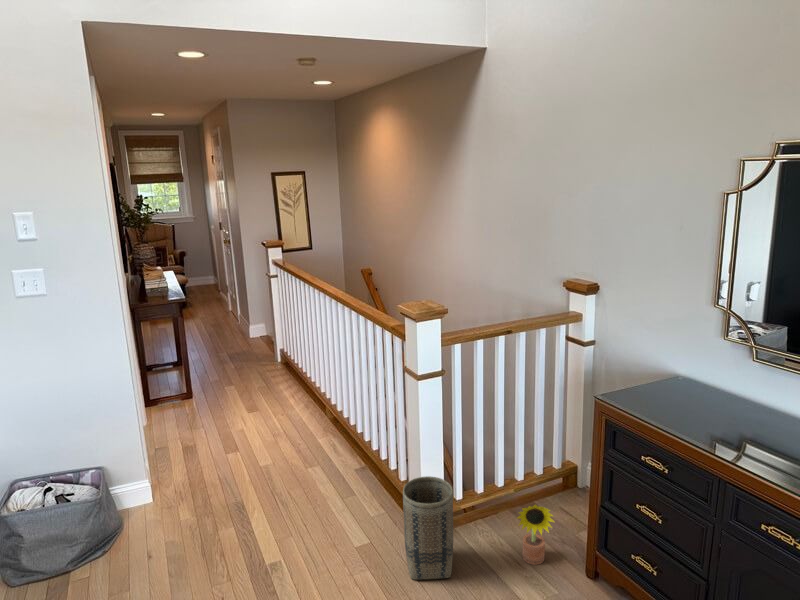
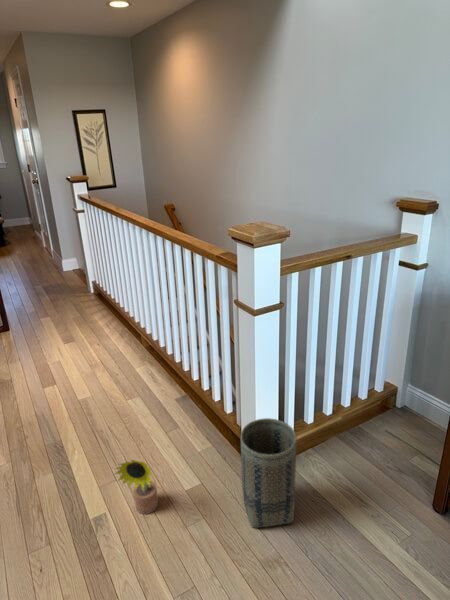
decorative plant: present [517,505,554,565] -> present [116,460,158,514]

